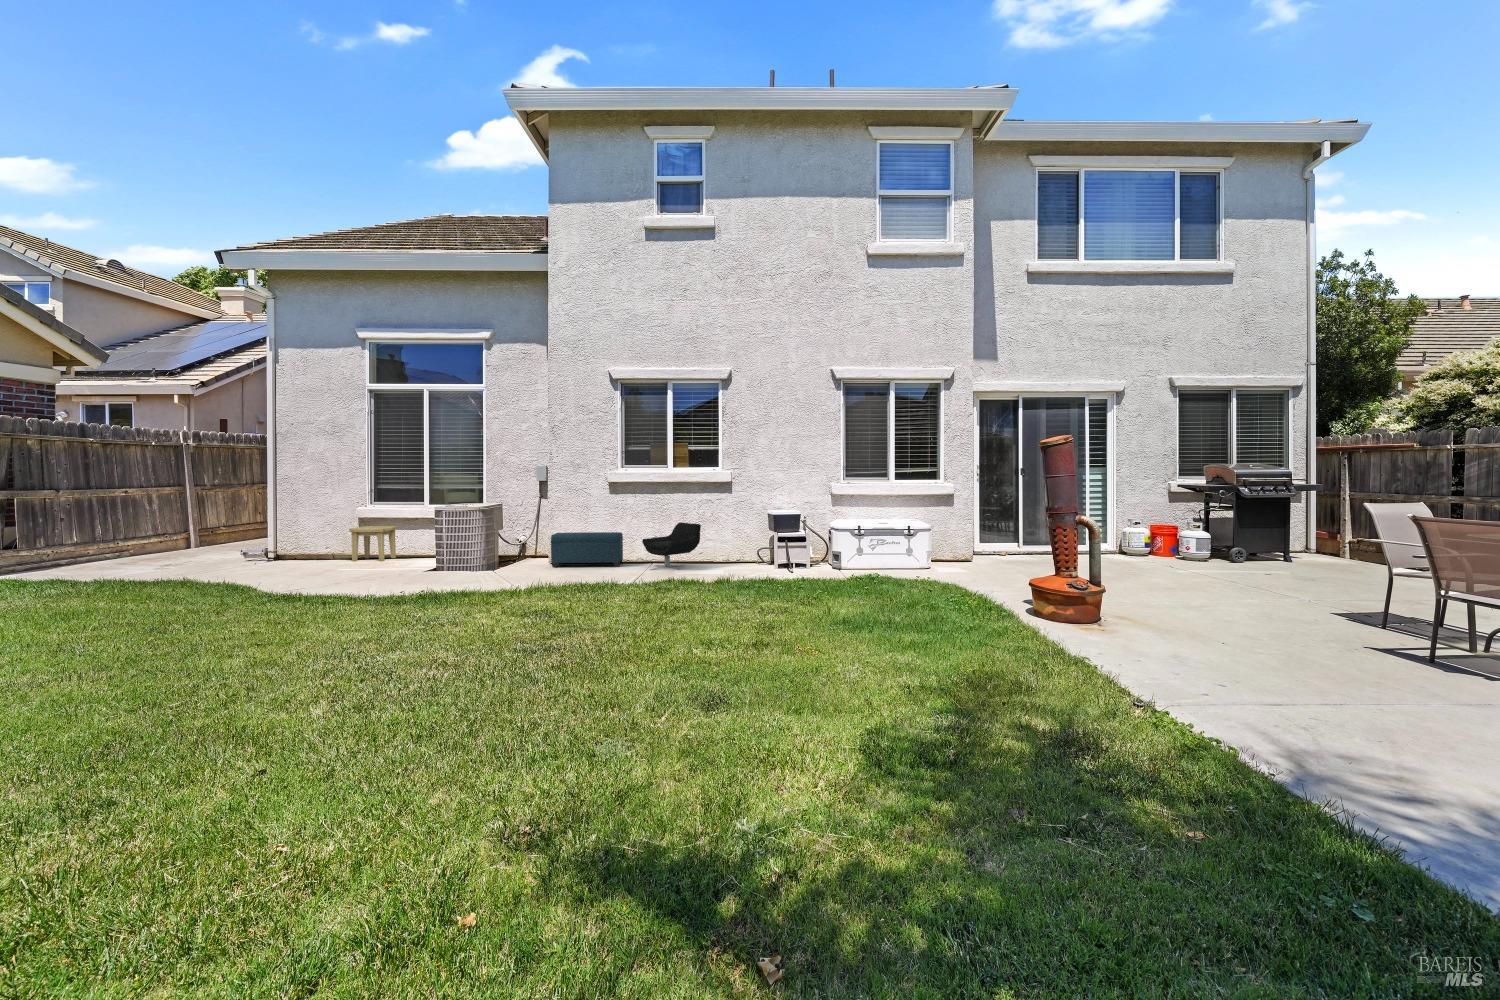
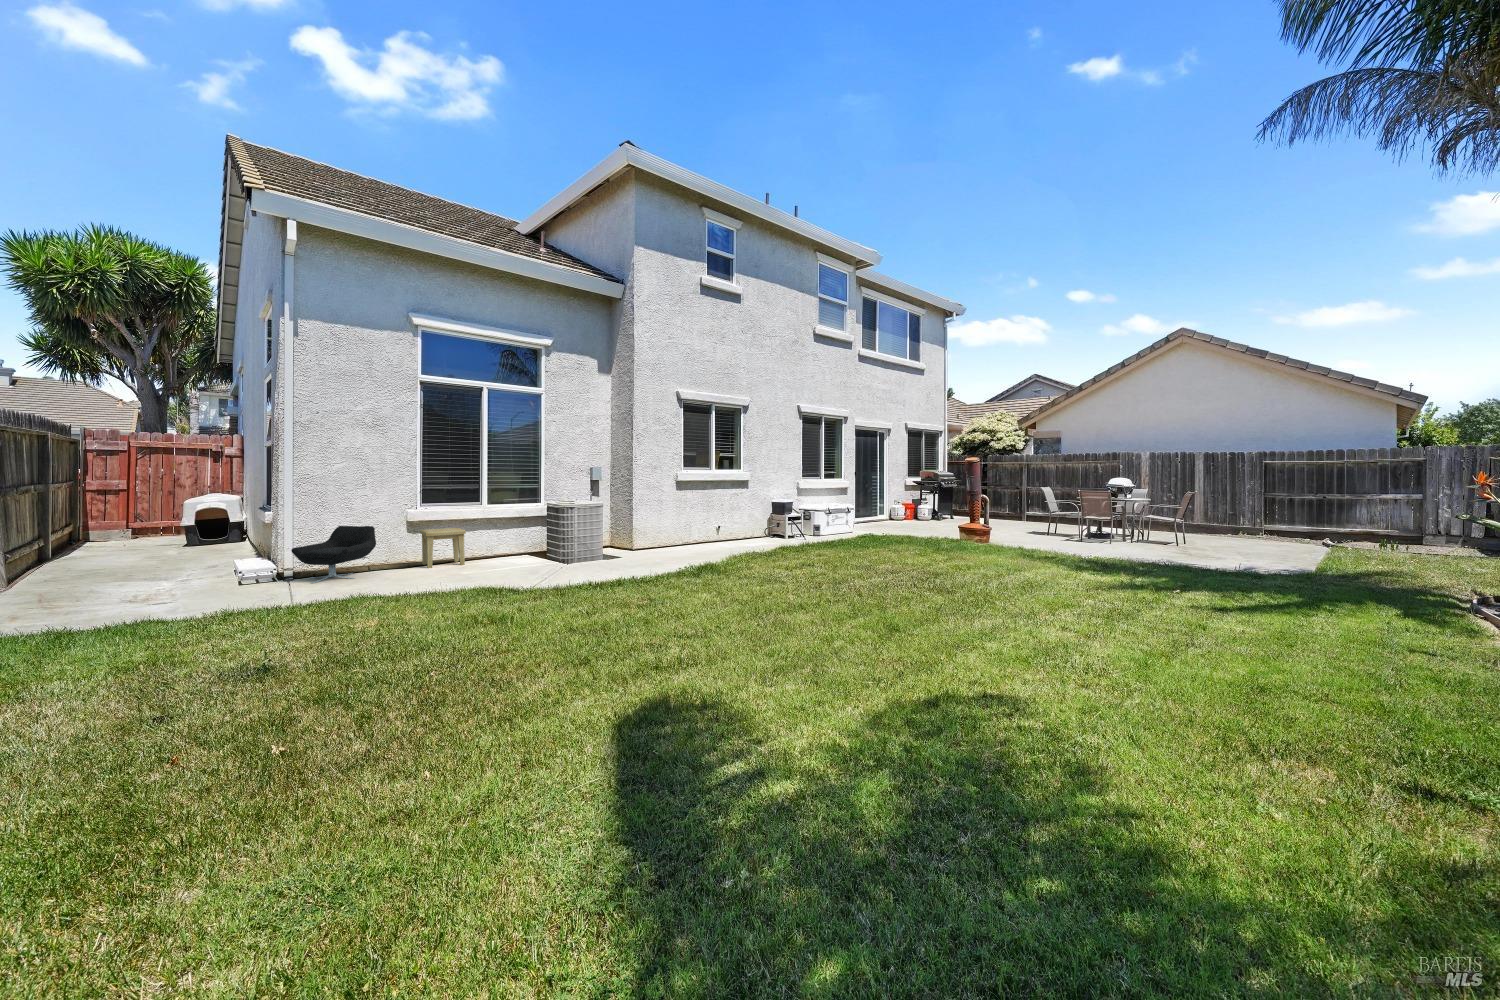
lounge chair: present [642,522,701,570] -> present [291,526,376,583]
bench: present [551,532,623,568] -> none [640,521,698,553]

